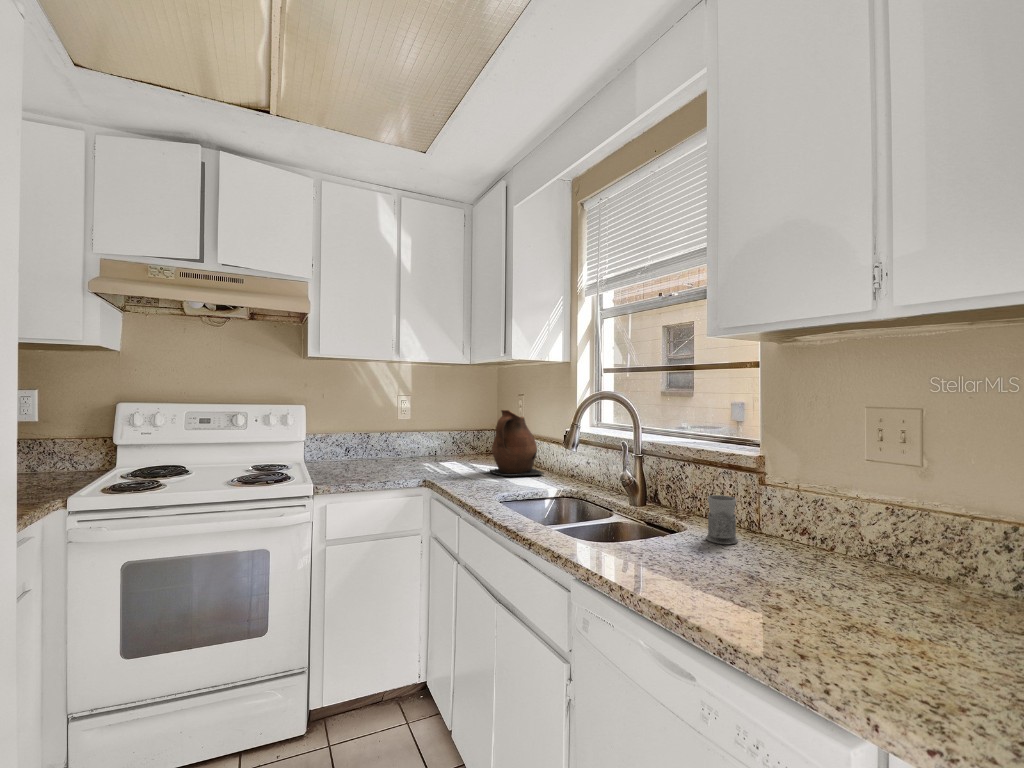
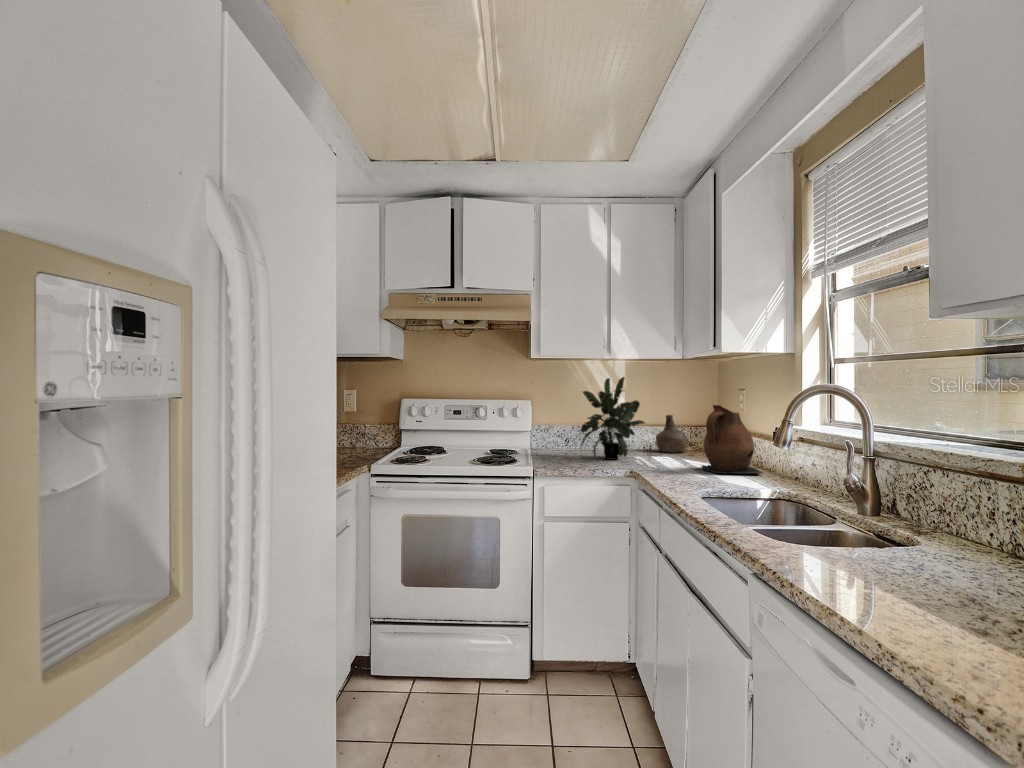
potted plant: none [363,381,435,468] -> present [581,377,645,460]
bottle: none [439,420,470,457] -> present [656,415,687,453]
mug: present [706,495,738,545] -> none [945,507,993,569]

